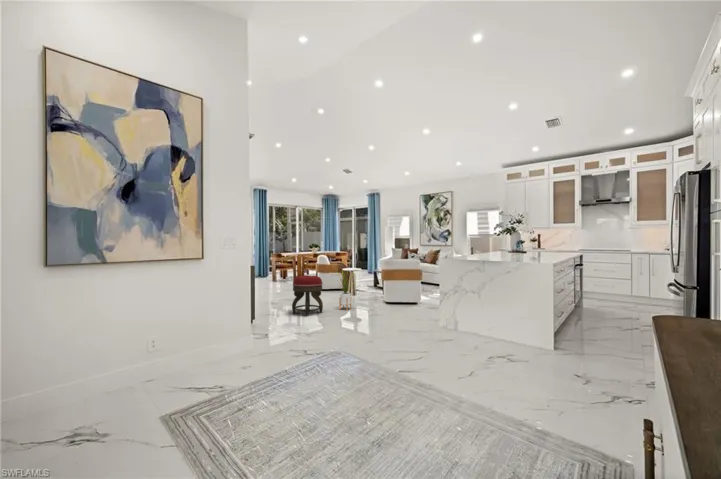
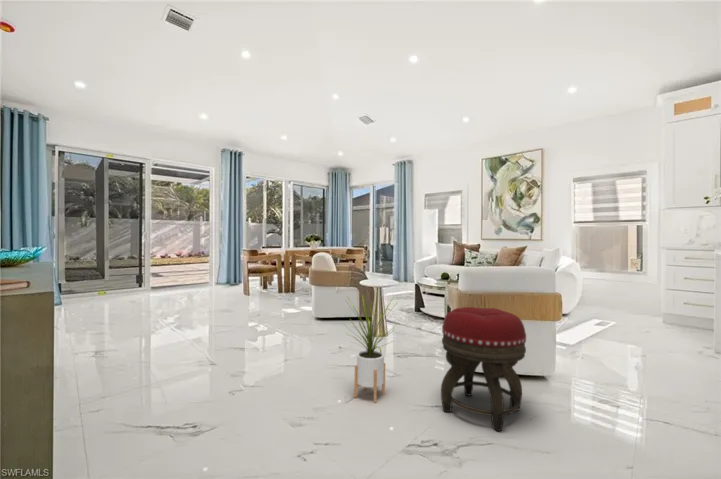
footstool: present [292,275,323,316] -> present [441,307,526,431]

